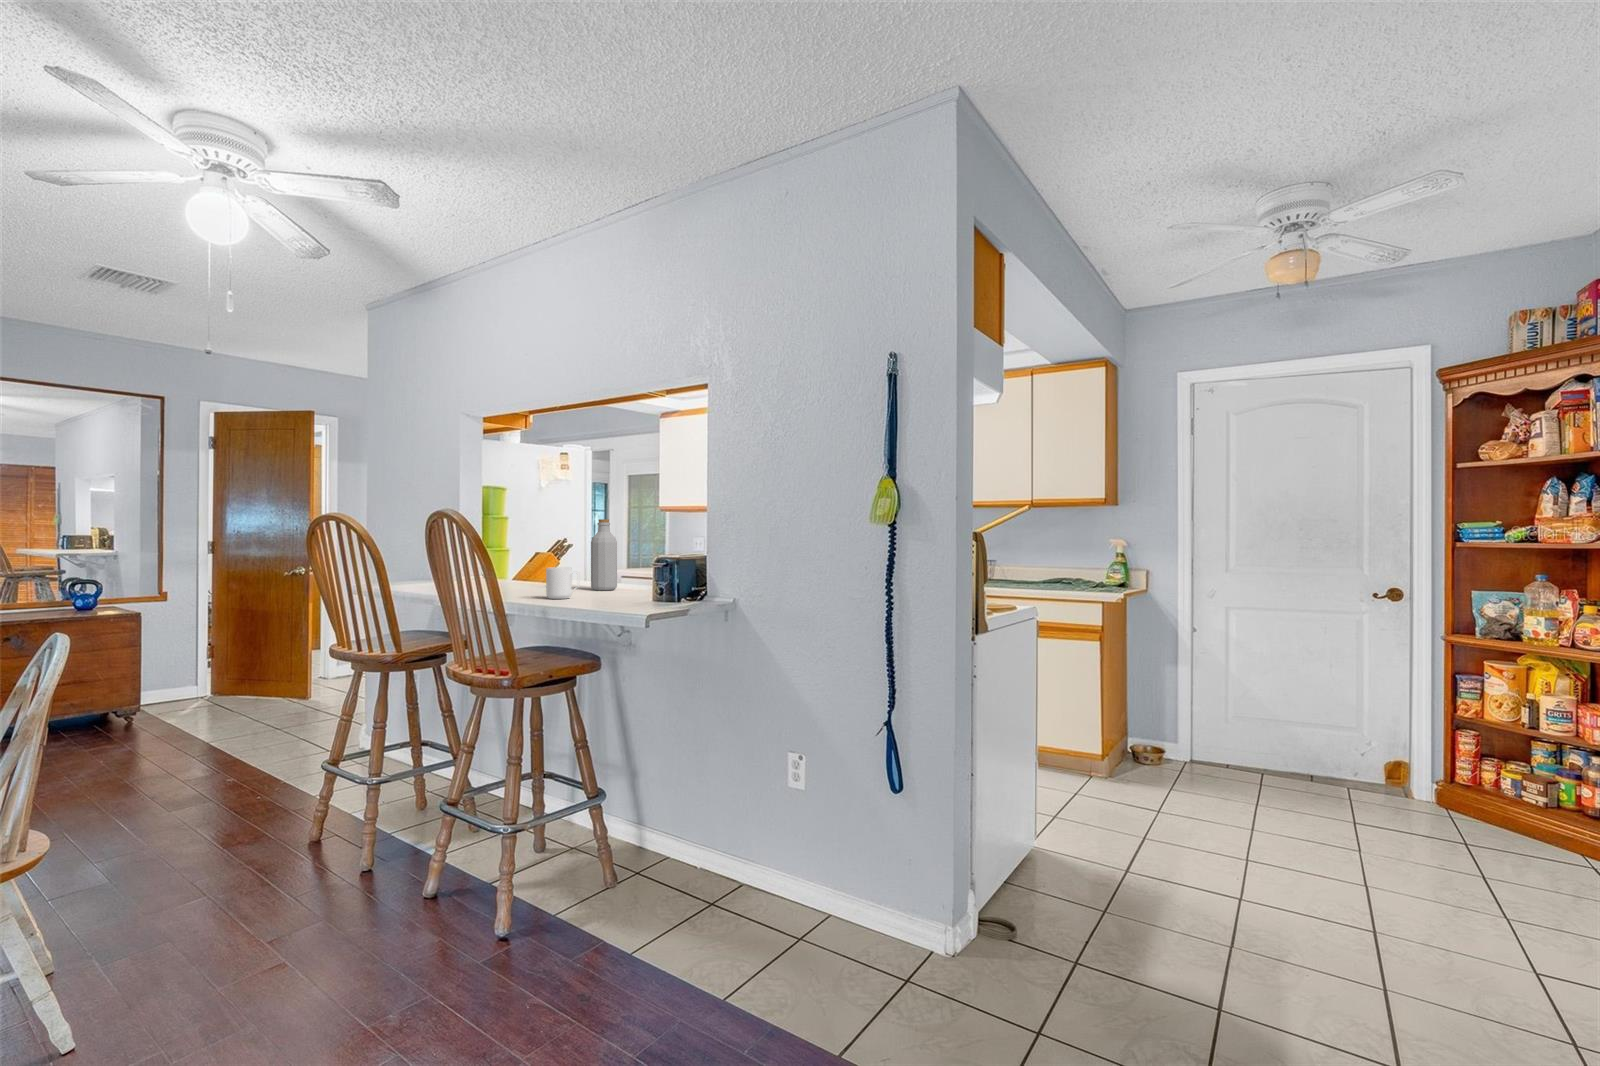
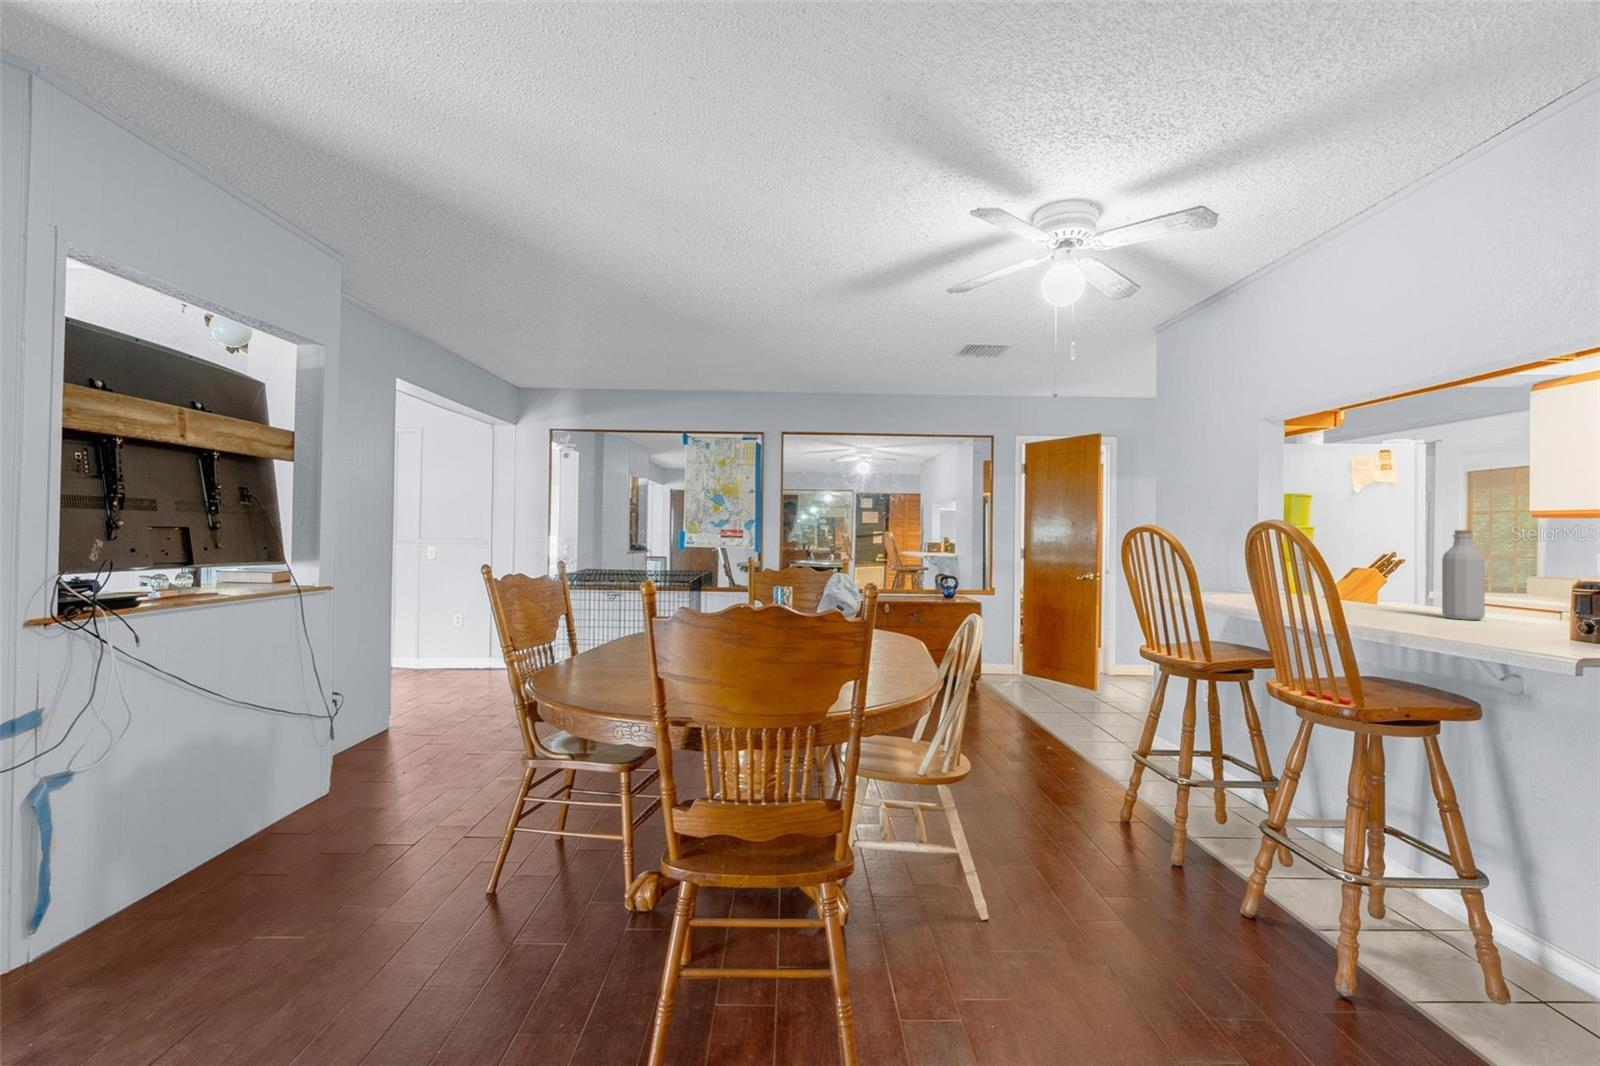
mug: present [546,567,580,599] -> none [1385,587,1436,625]

